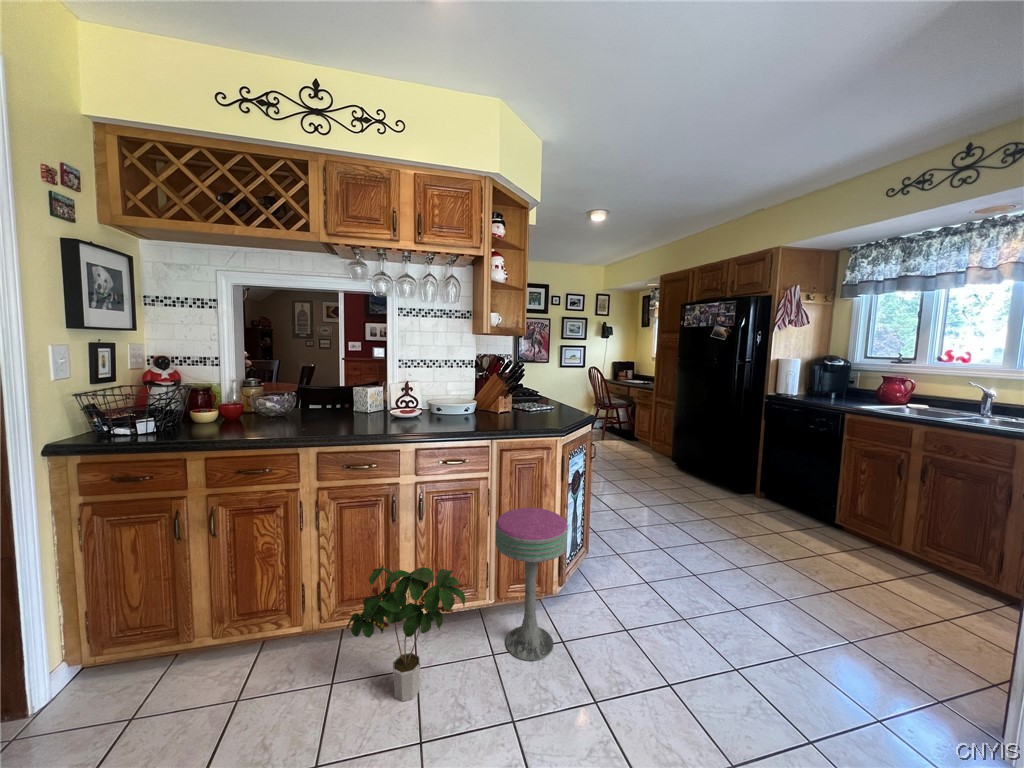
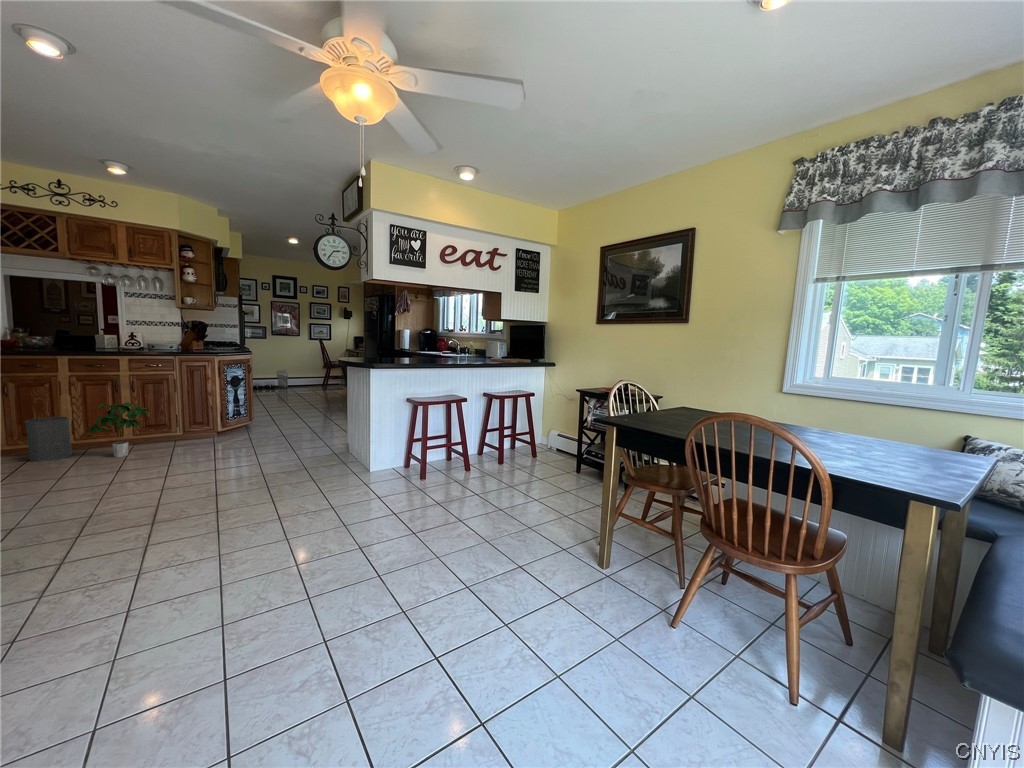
bar stool: present [496,508,568,661] -> none [173,388,213,448]
trash can: none [241,577,318,703] -> present [25,417,72,462]

